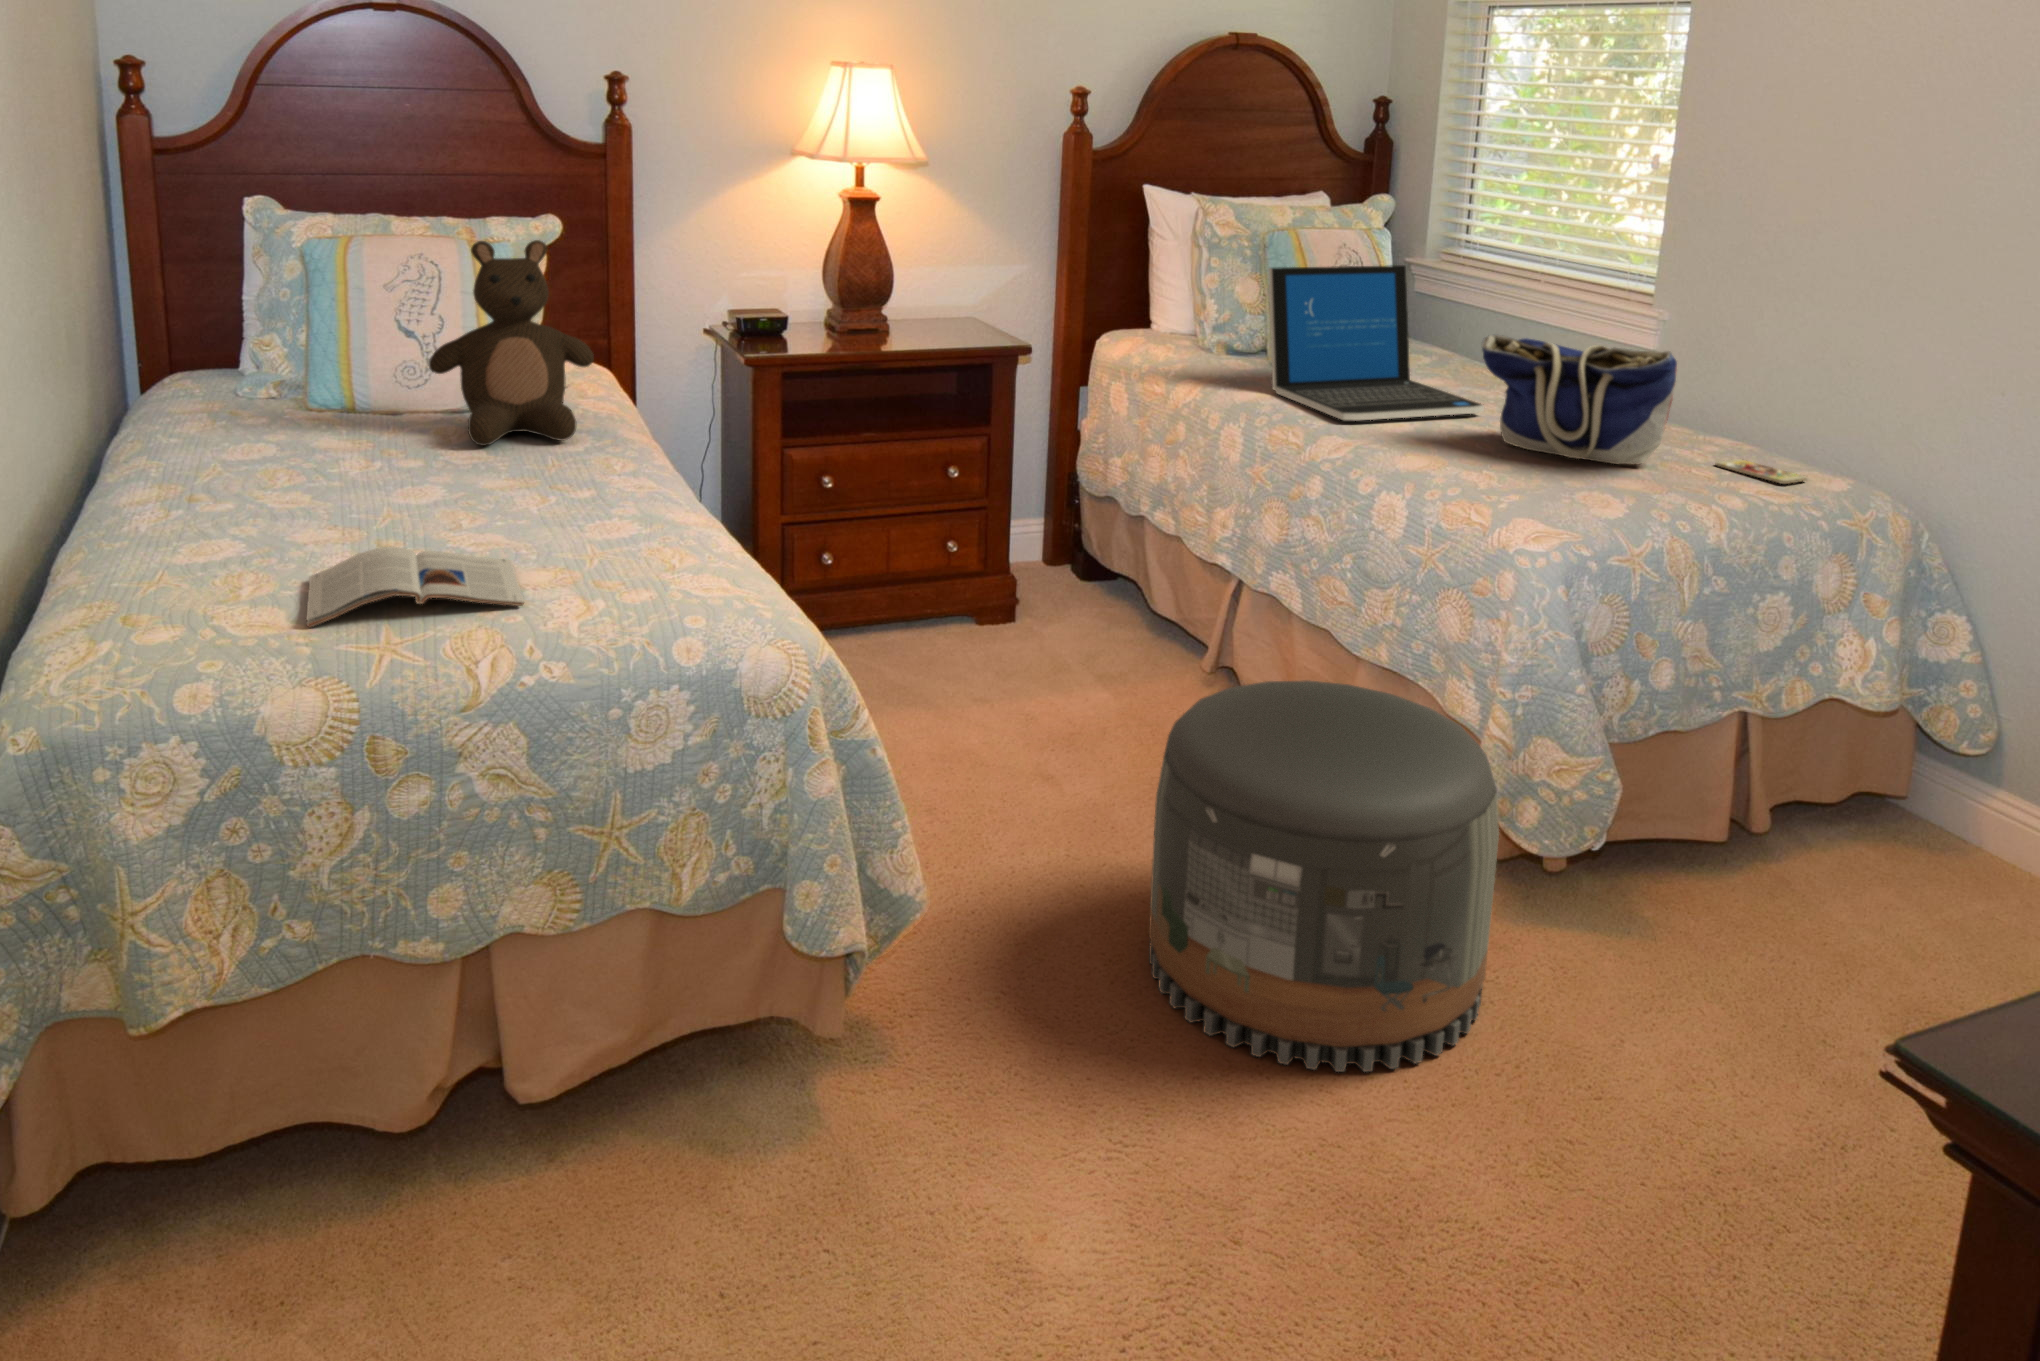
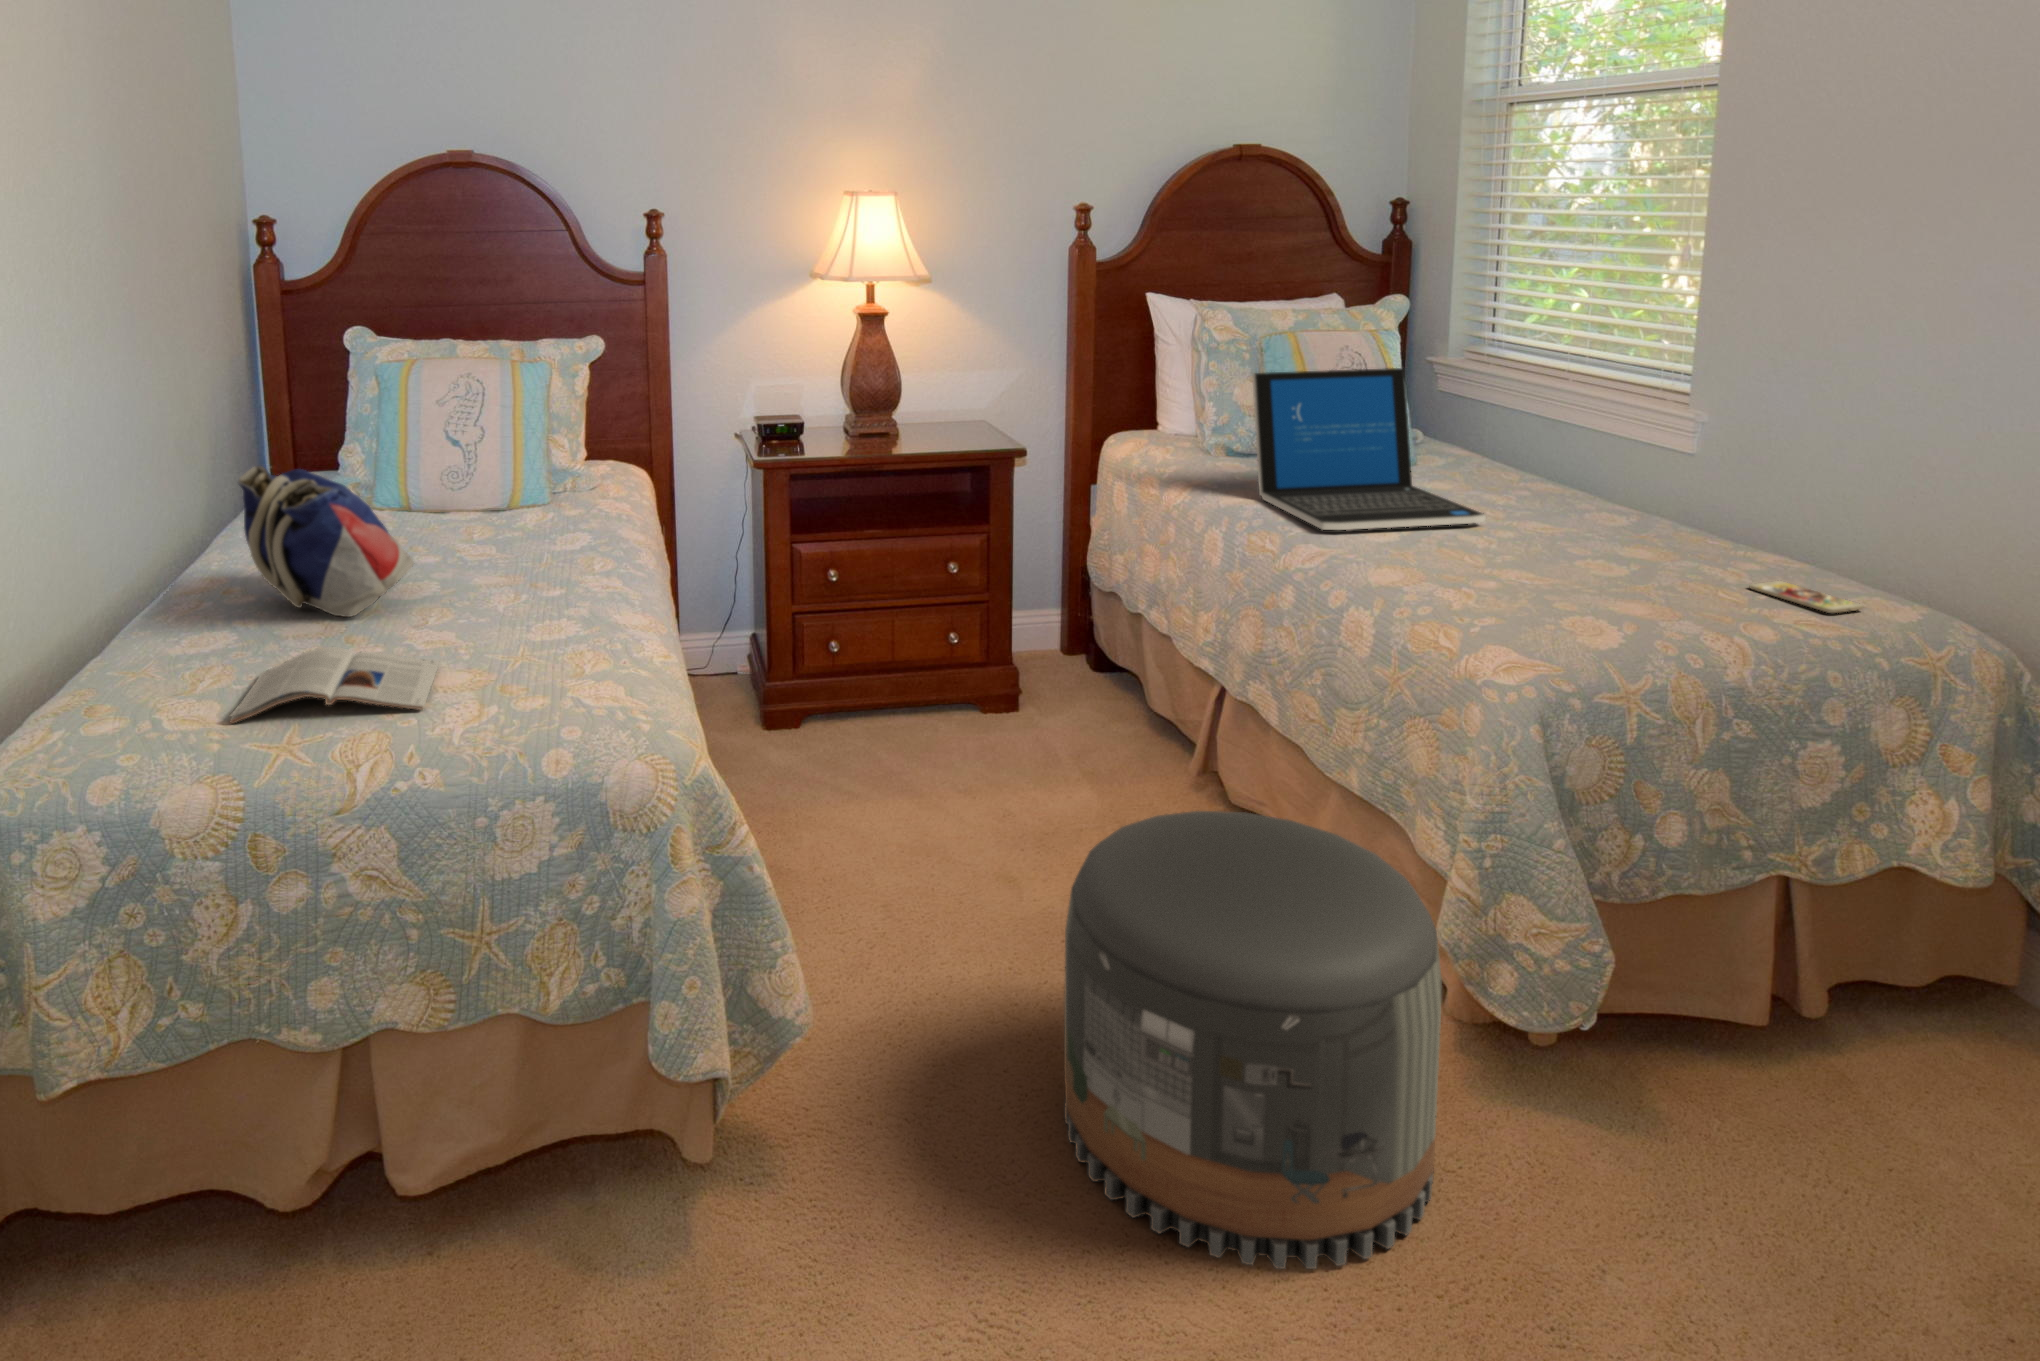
stuffed bear: present [429,240,594,446] -> none [450,361,594,546]
tote bag: present [1482,335,1677,465] -> present [238,466,414,617]

